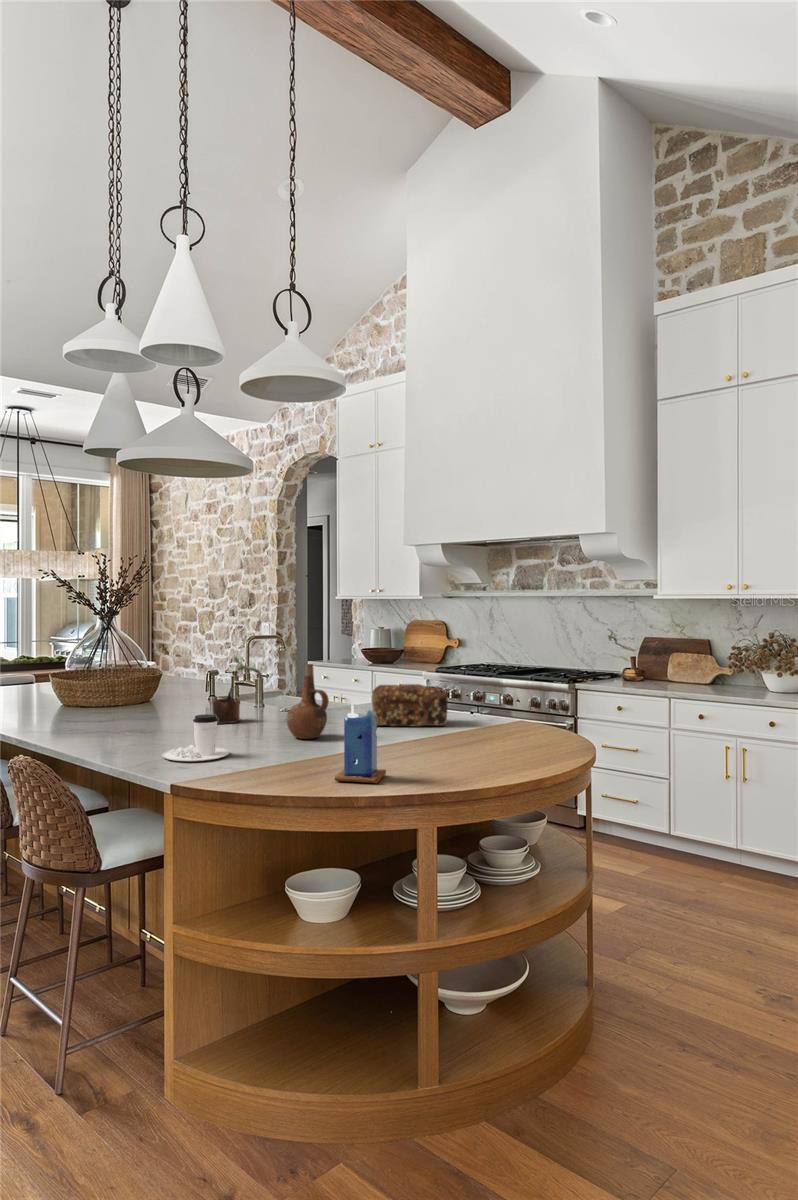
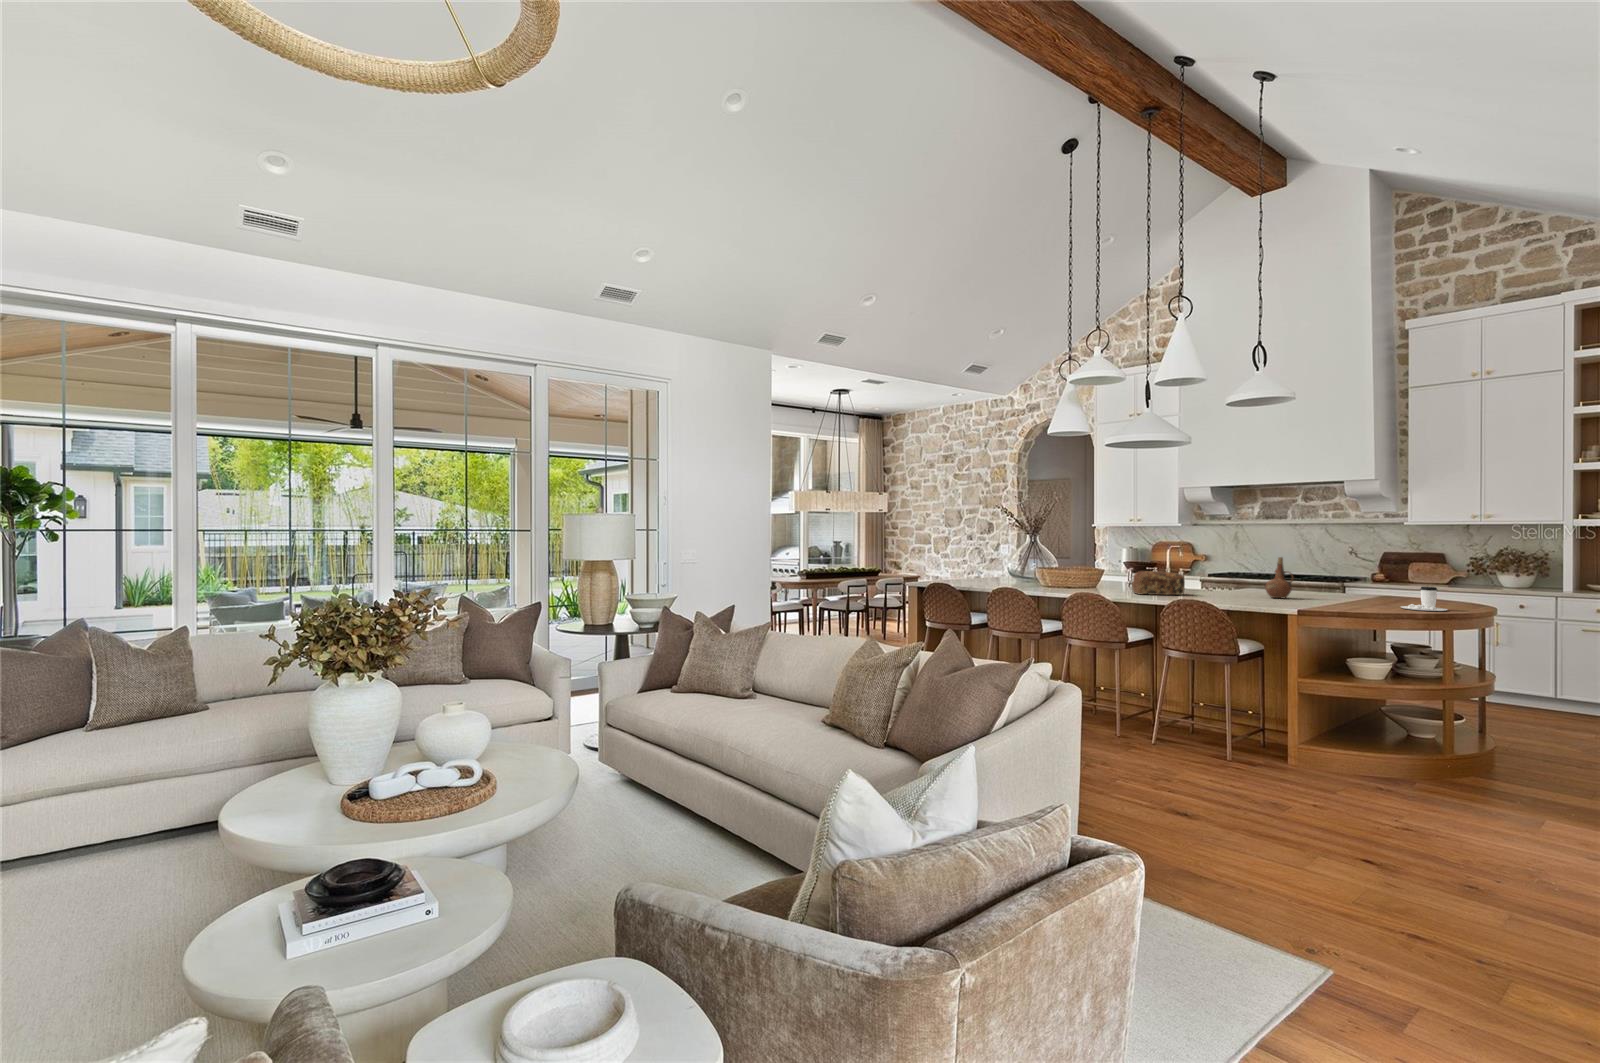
potted plant: present [213,657,262,724] -> none [1188,555,1220,593]
bread loaf: present [372,684,448,726] -> present [1132,571,1185,595]
candle: present [335,705,386,783] -> none [1359,572,1391,611]
coffee cup: present [162,714,230,761] -> present [1401,587,1447,611]

